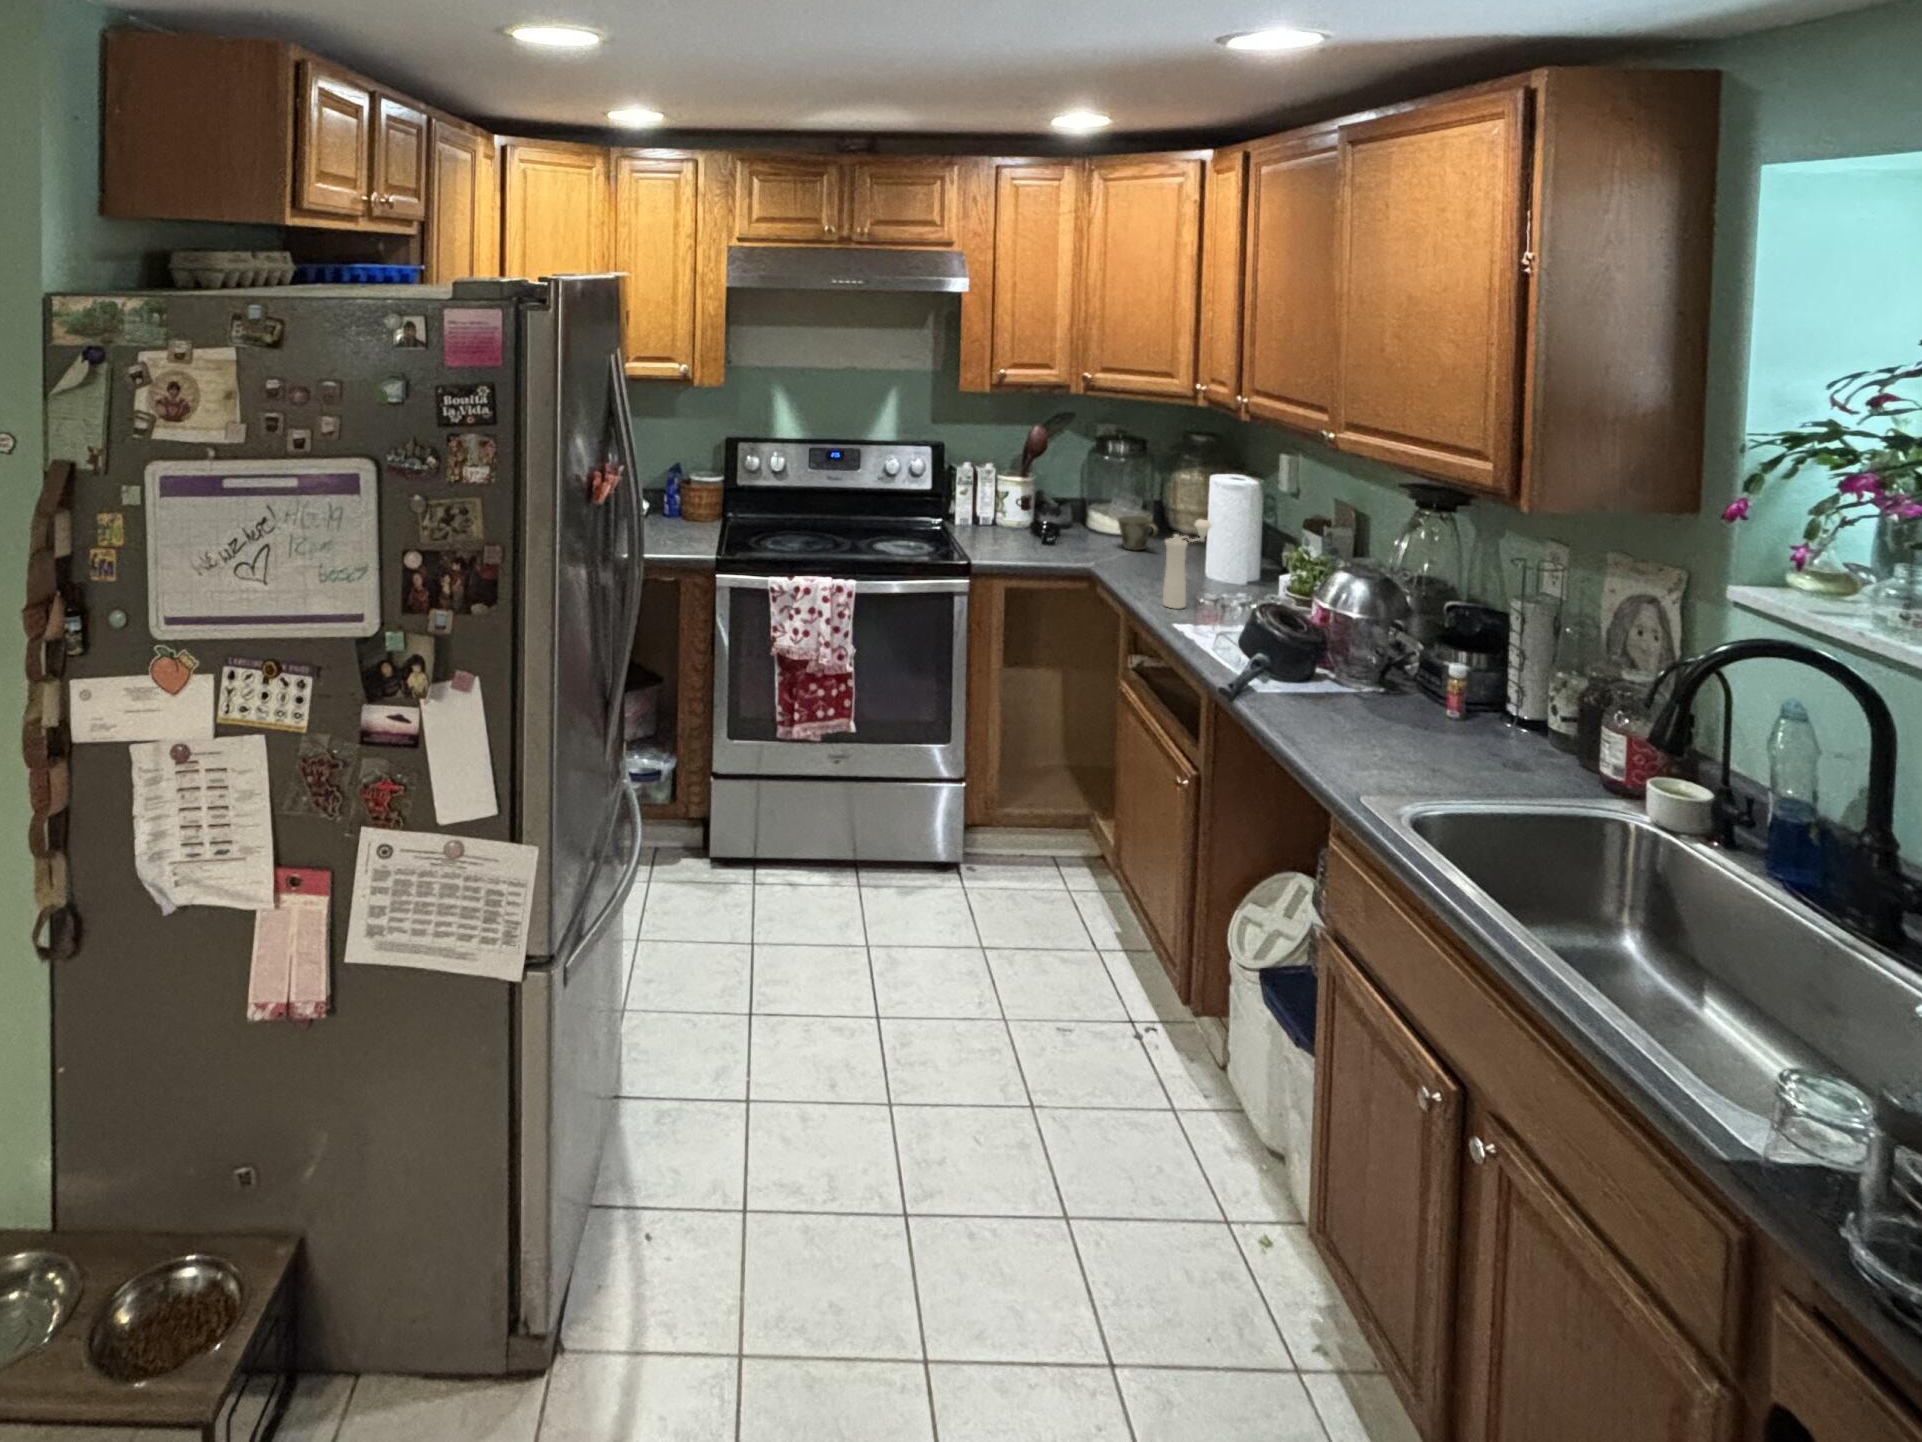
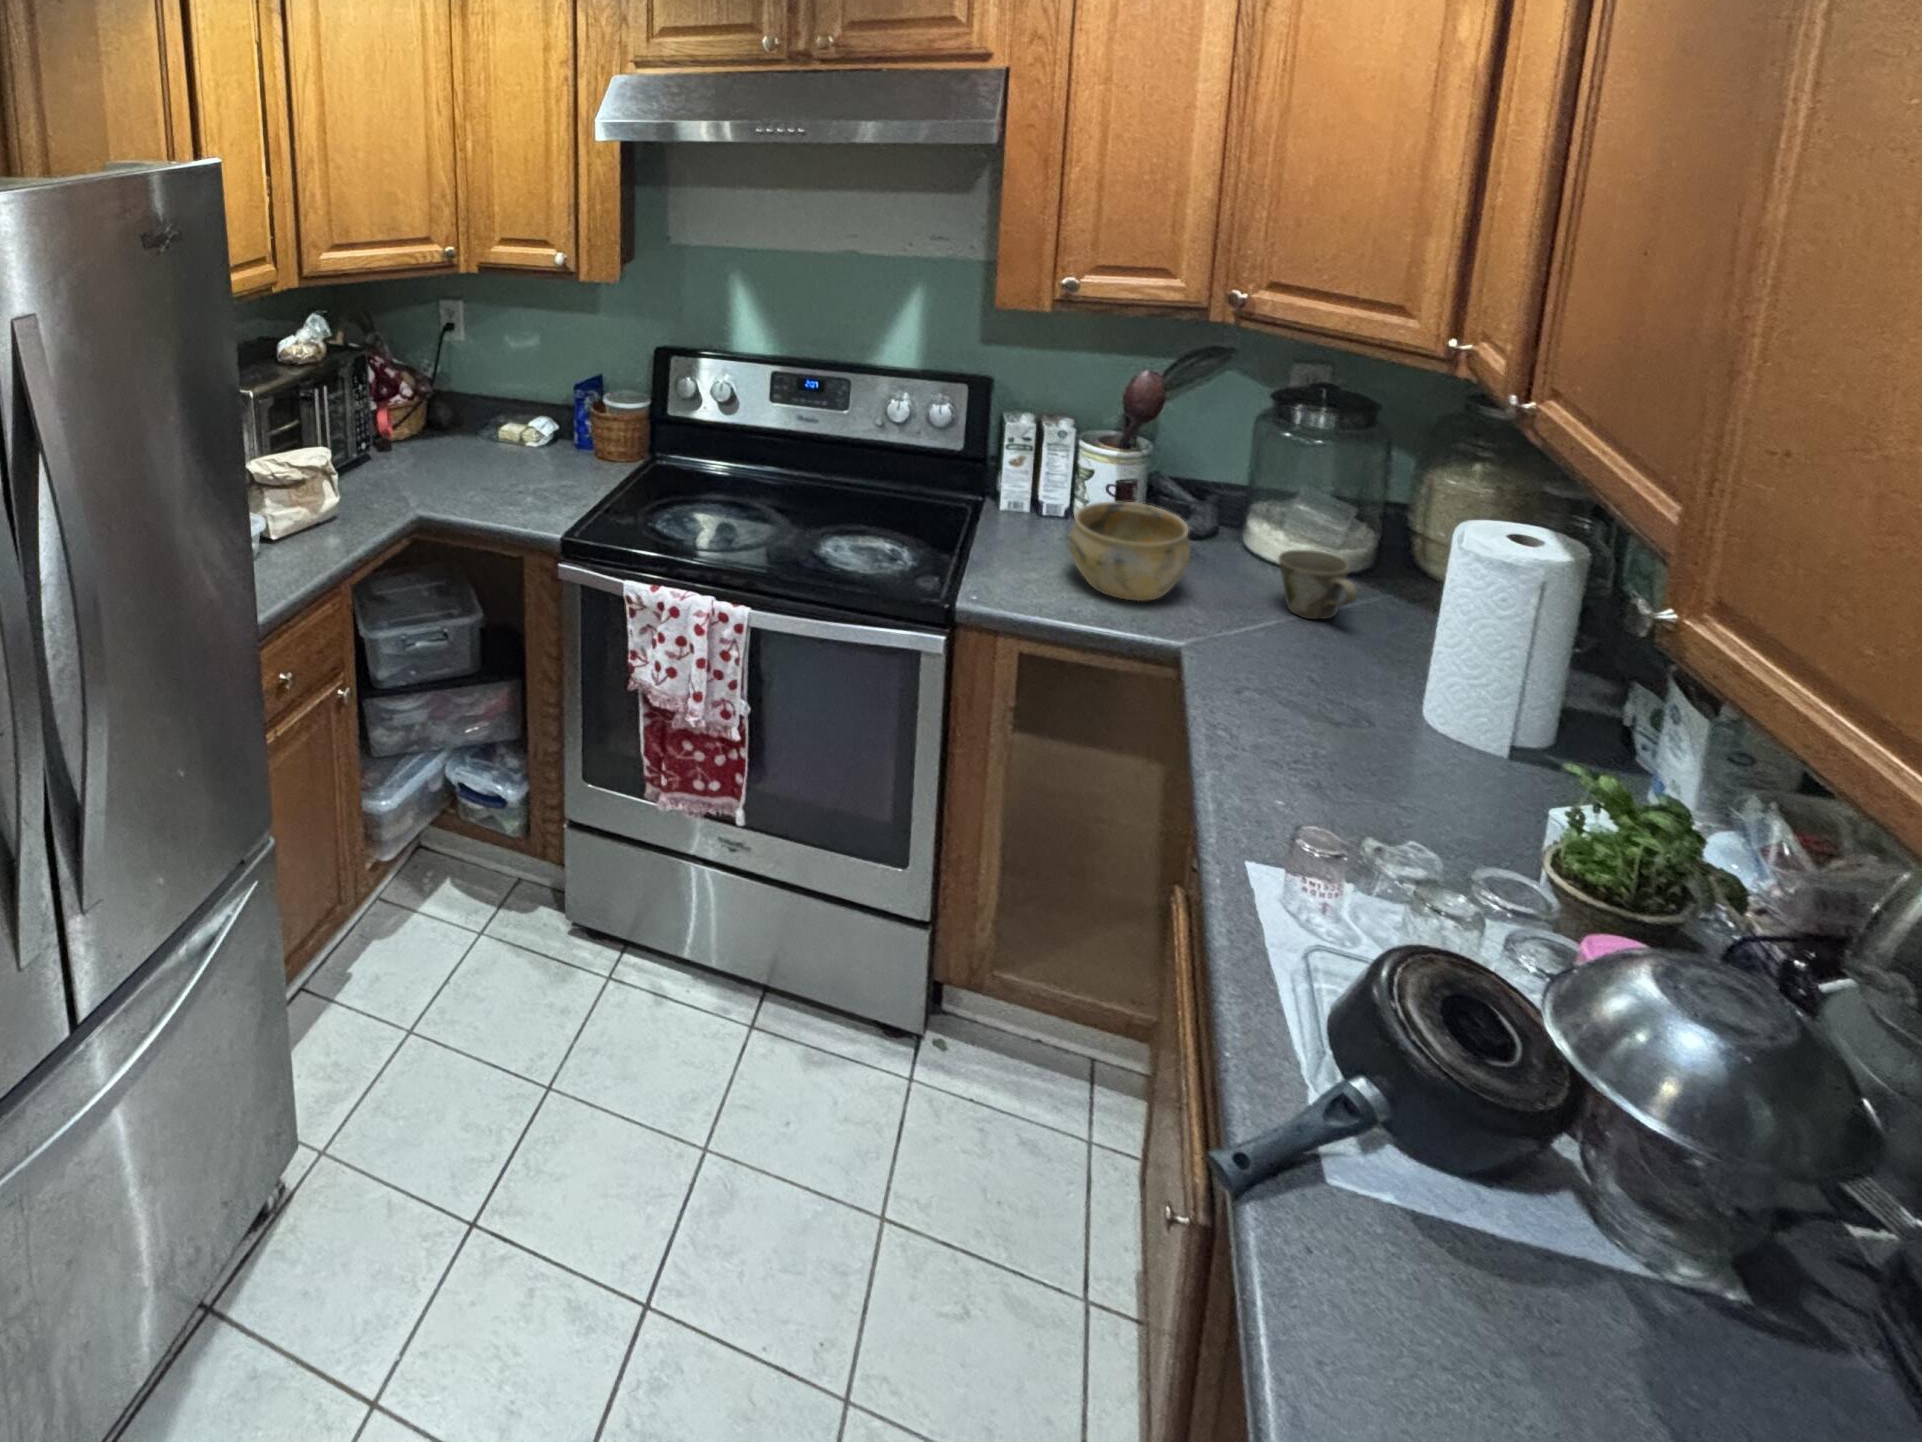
ceramic bowl: none [1014,501,1078,552] -> present [1069,501,1190,601]
pepper mill: present [1163,520,1211,609] -> none [1268,653,1414,828]

